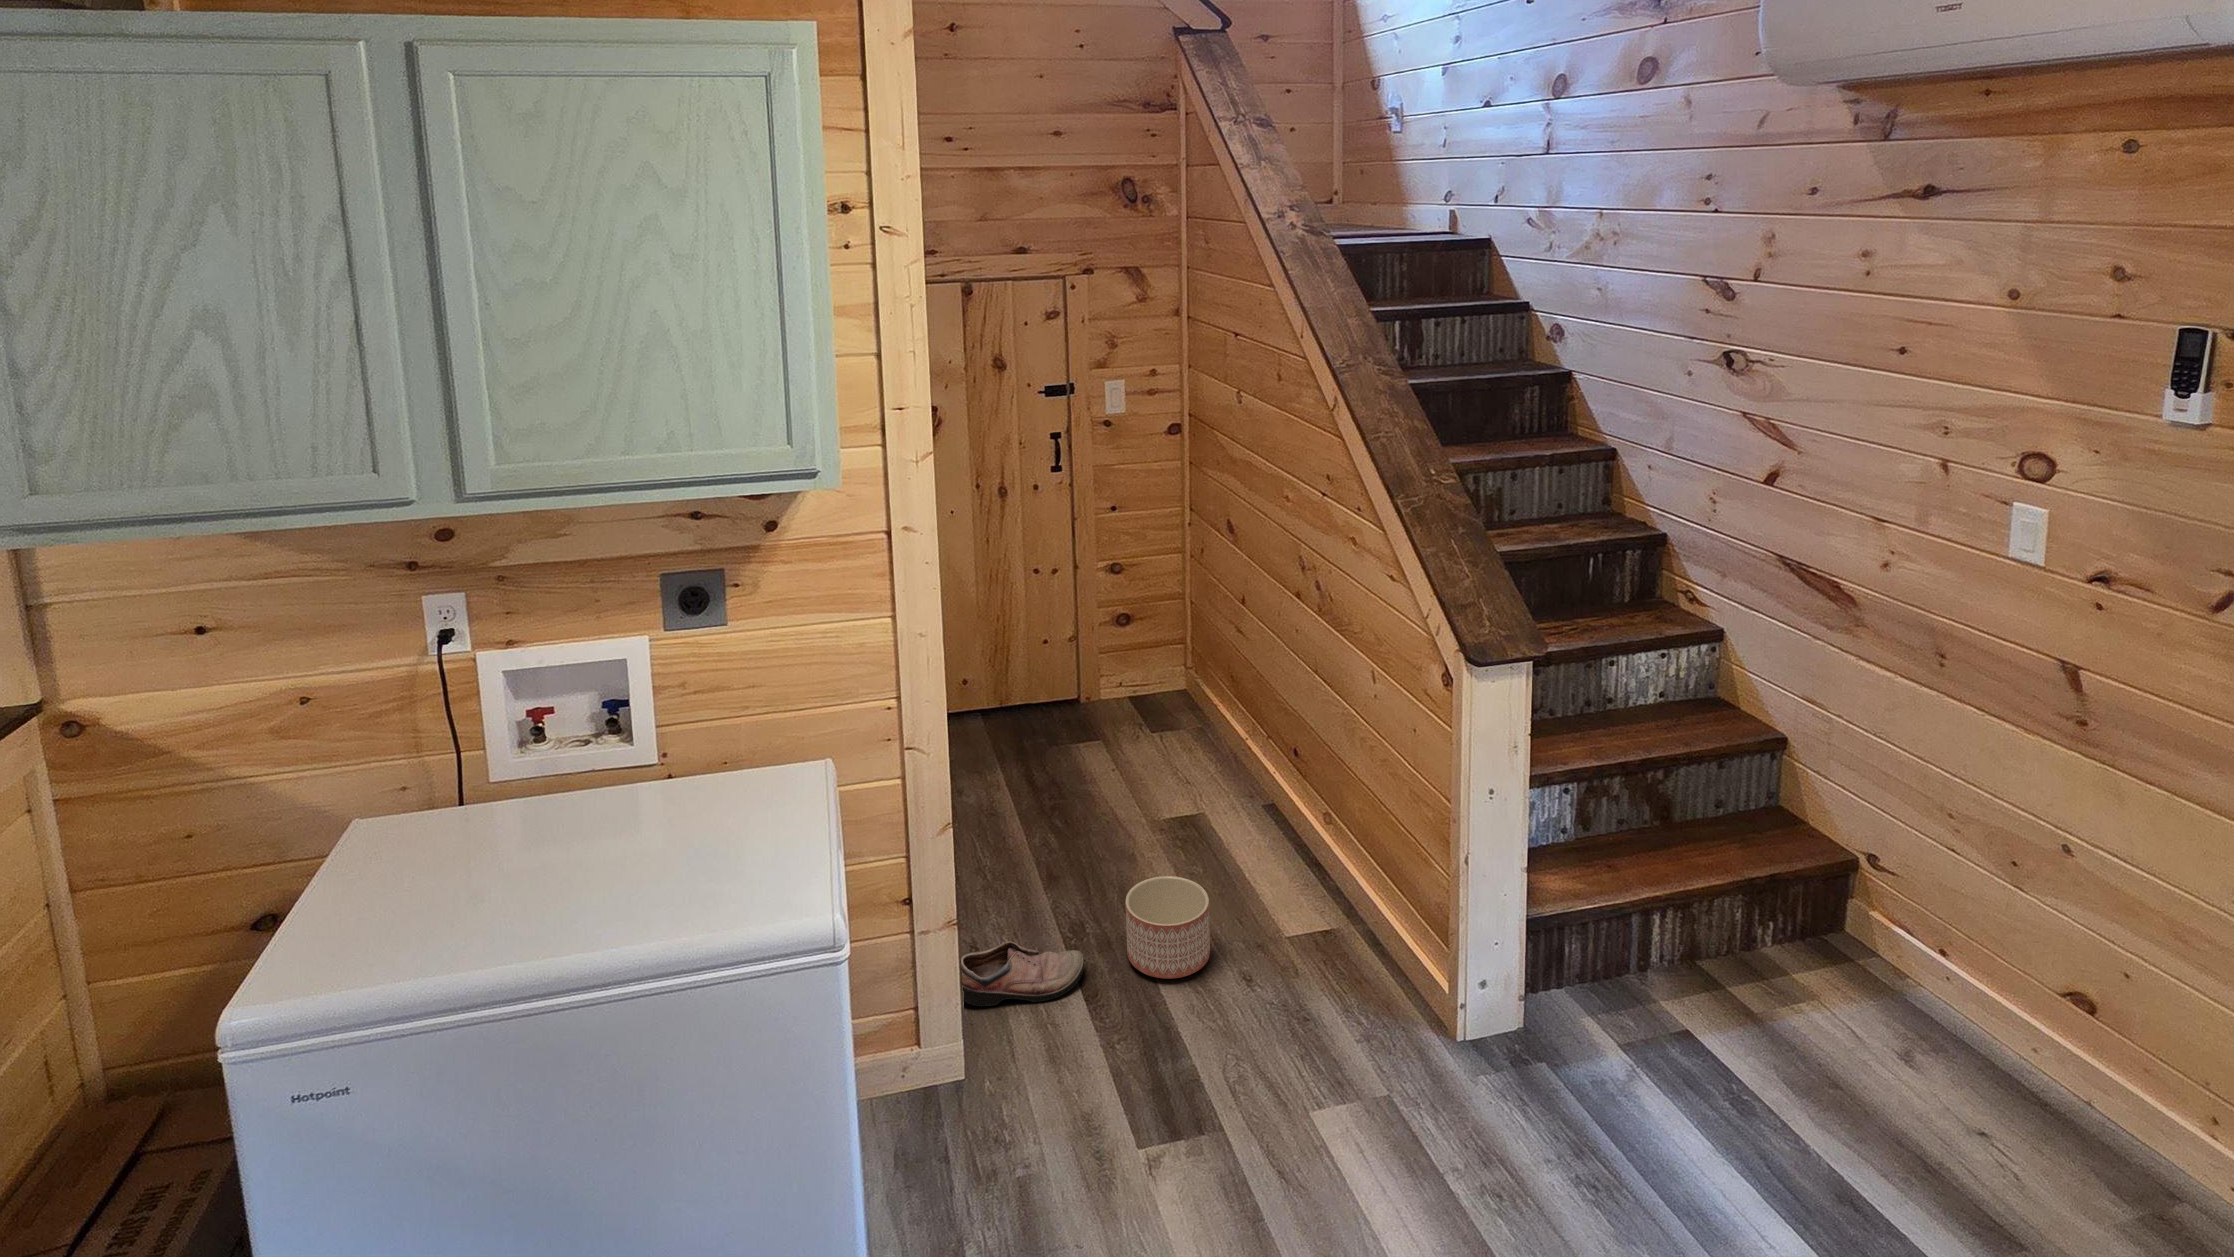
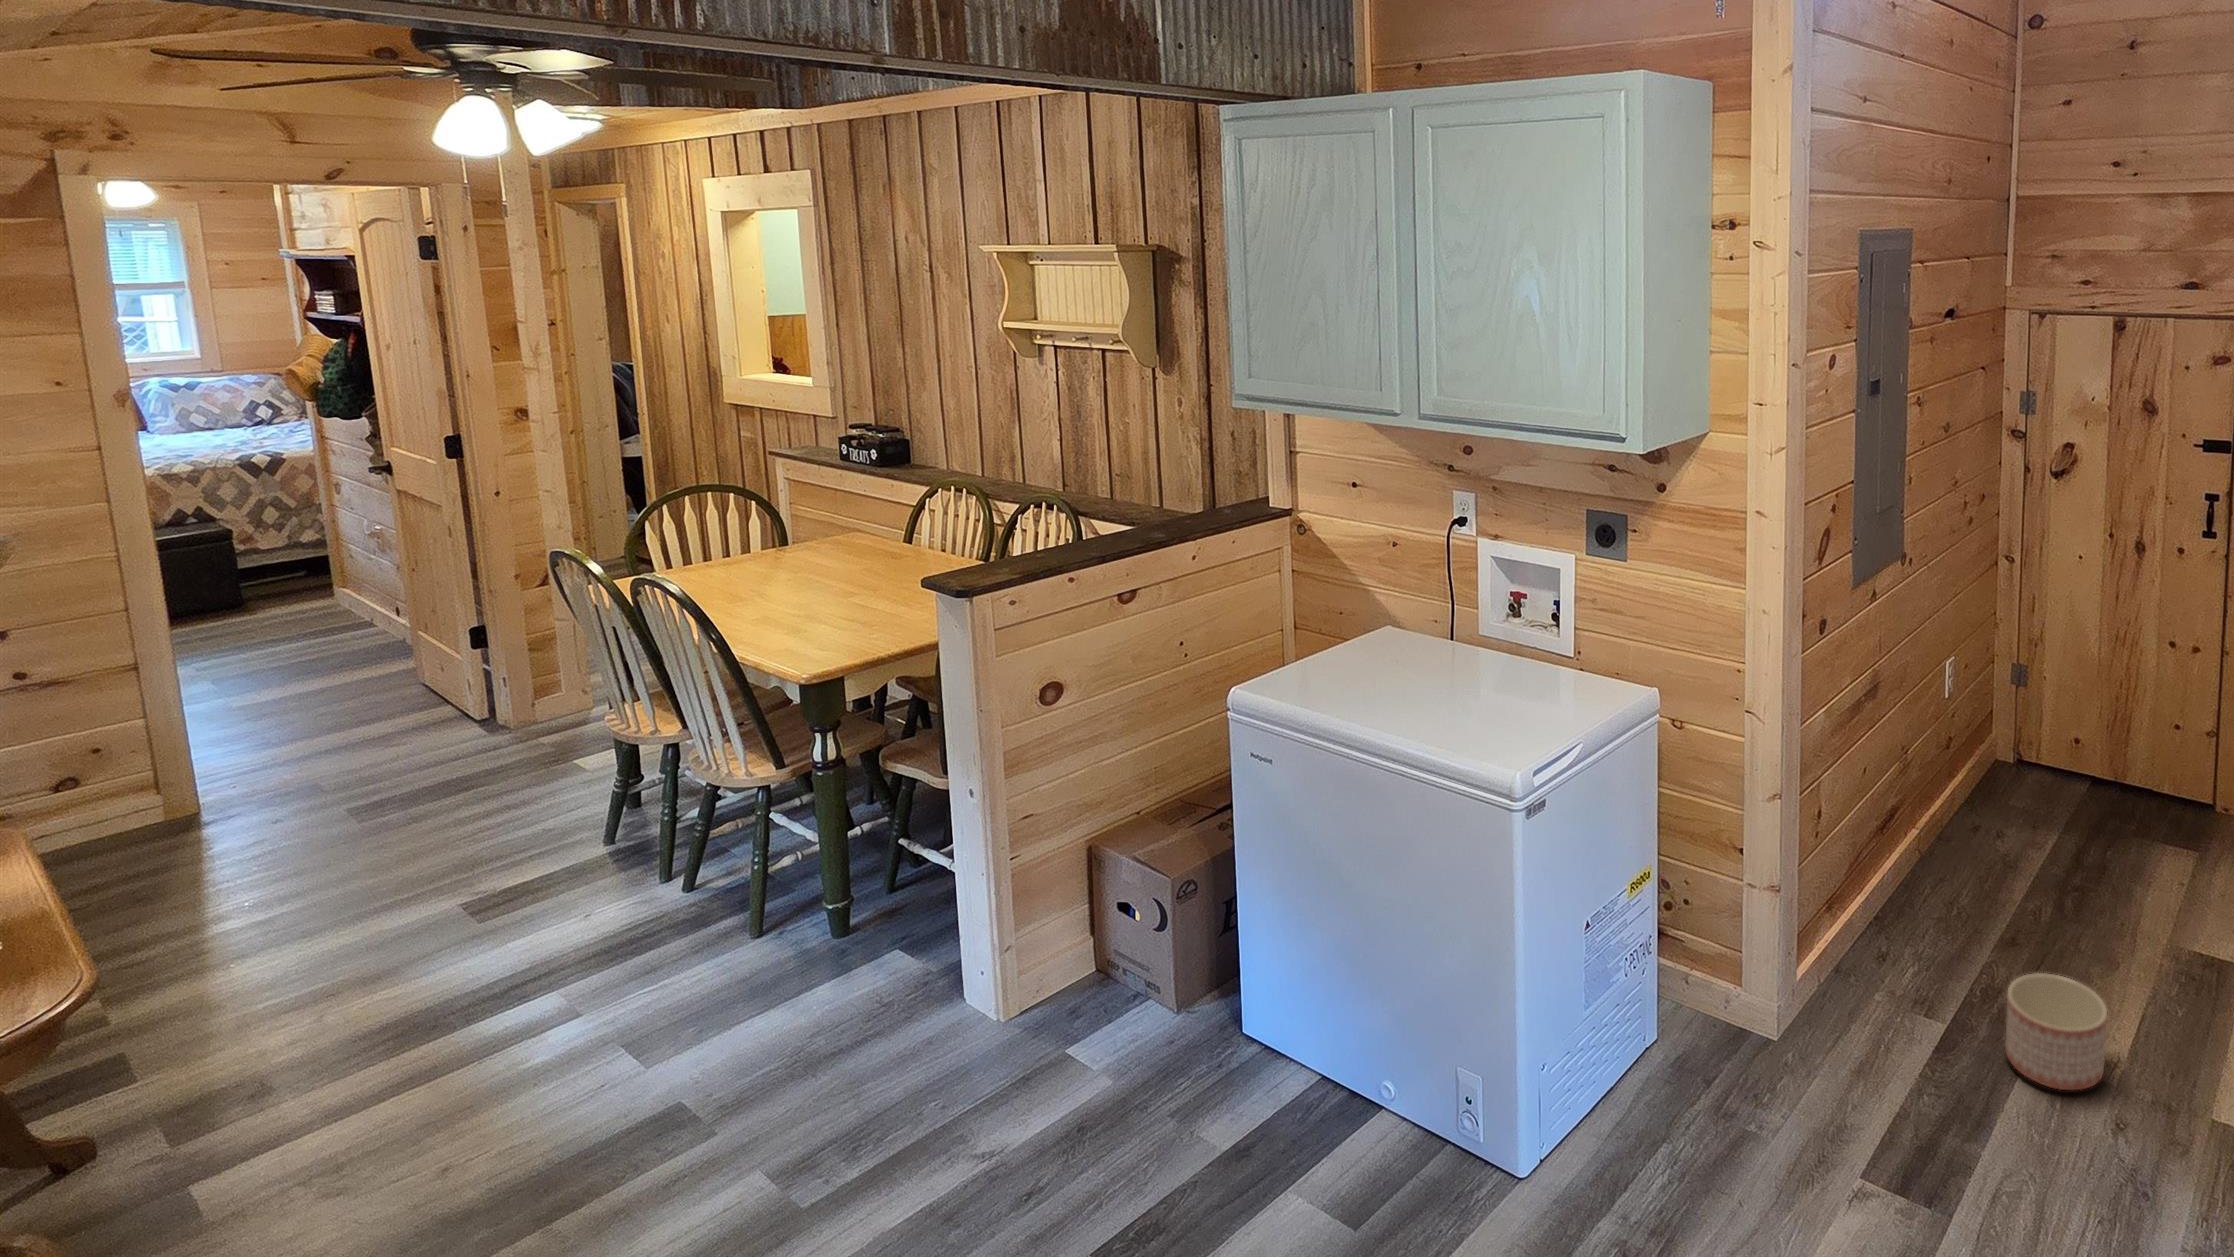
shoe: present [959,941,1084,1006] -> none [1828,950,1960,1034]

